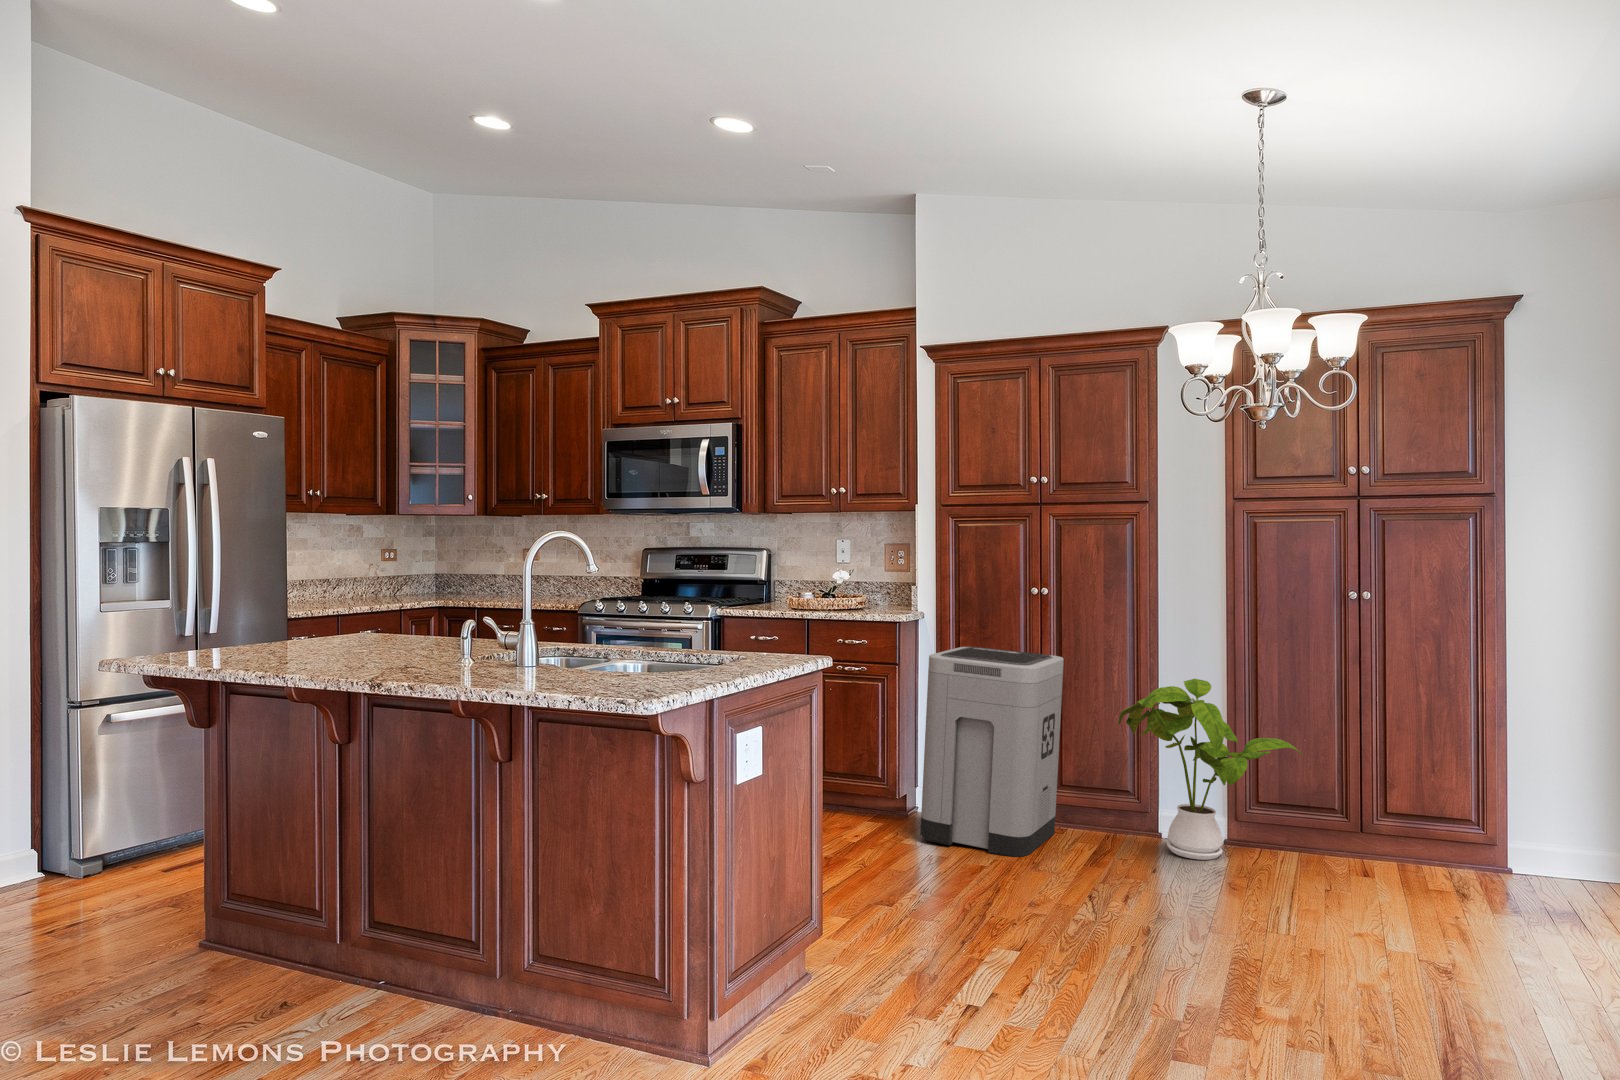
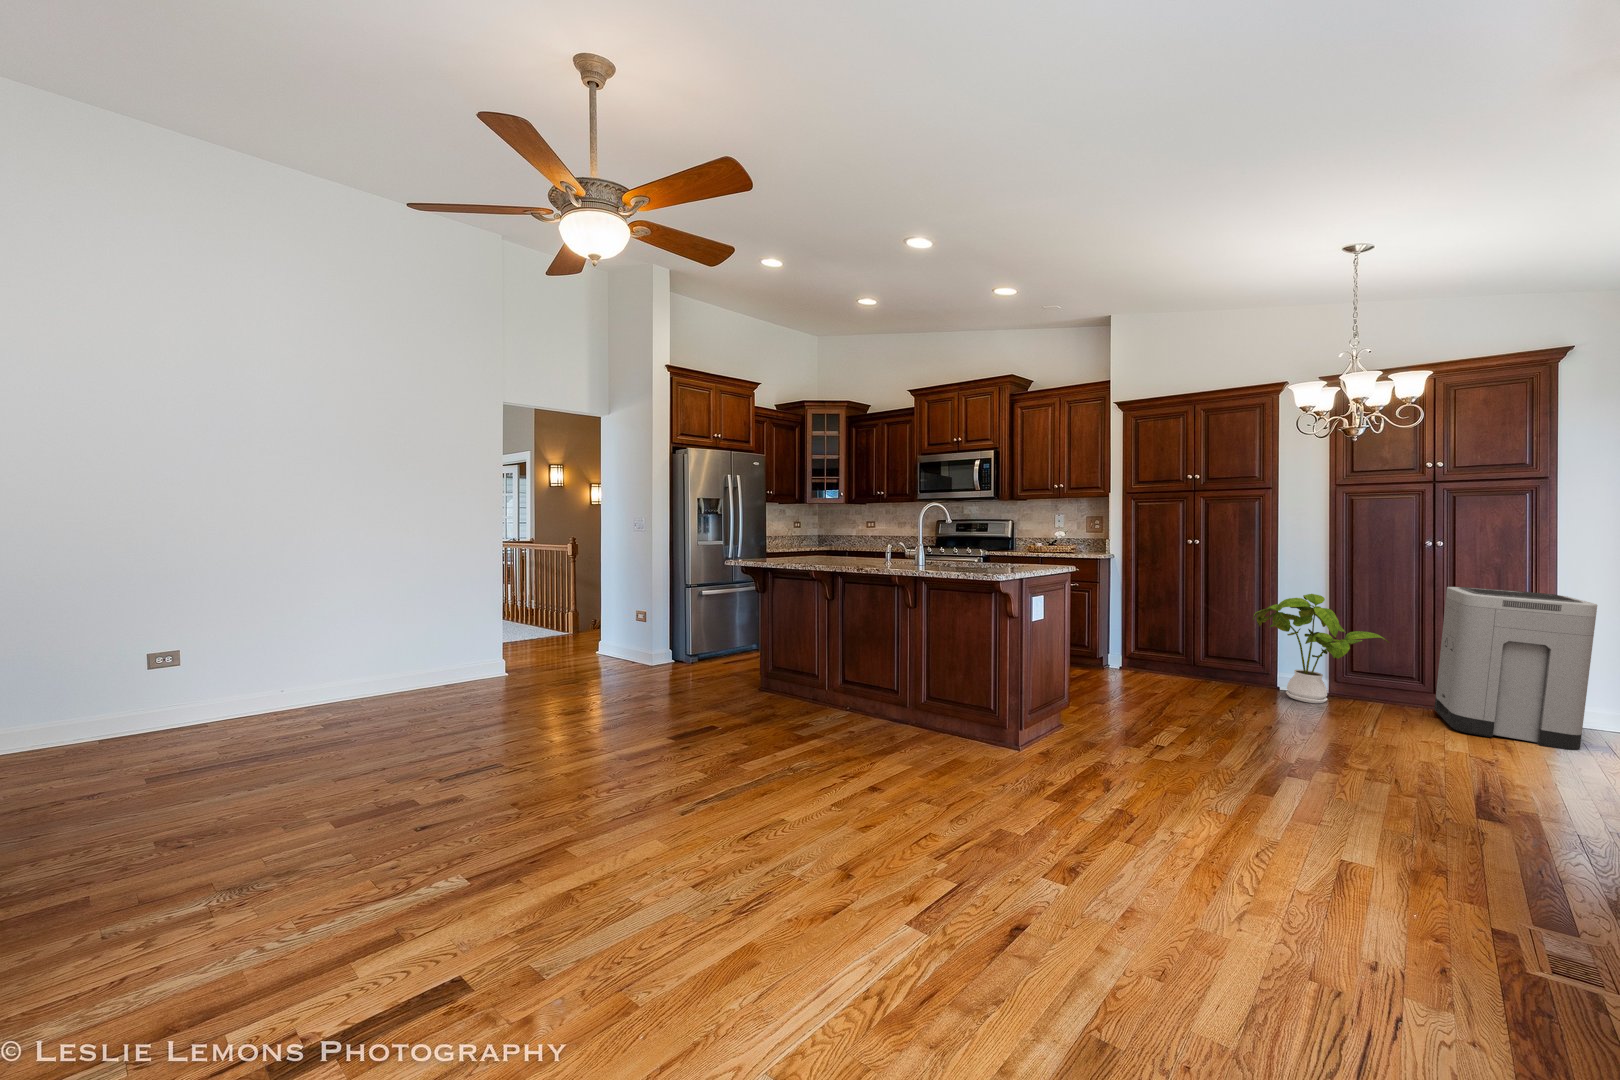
trash can: present [920,647,1064,857] -> present [1435,587,1597,750]

